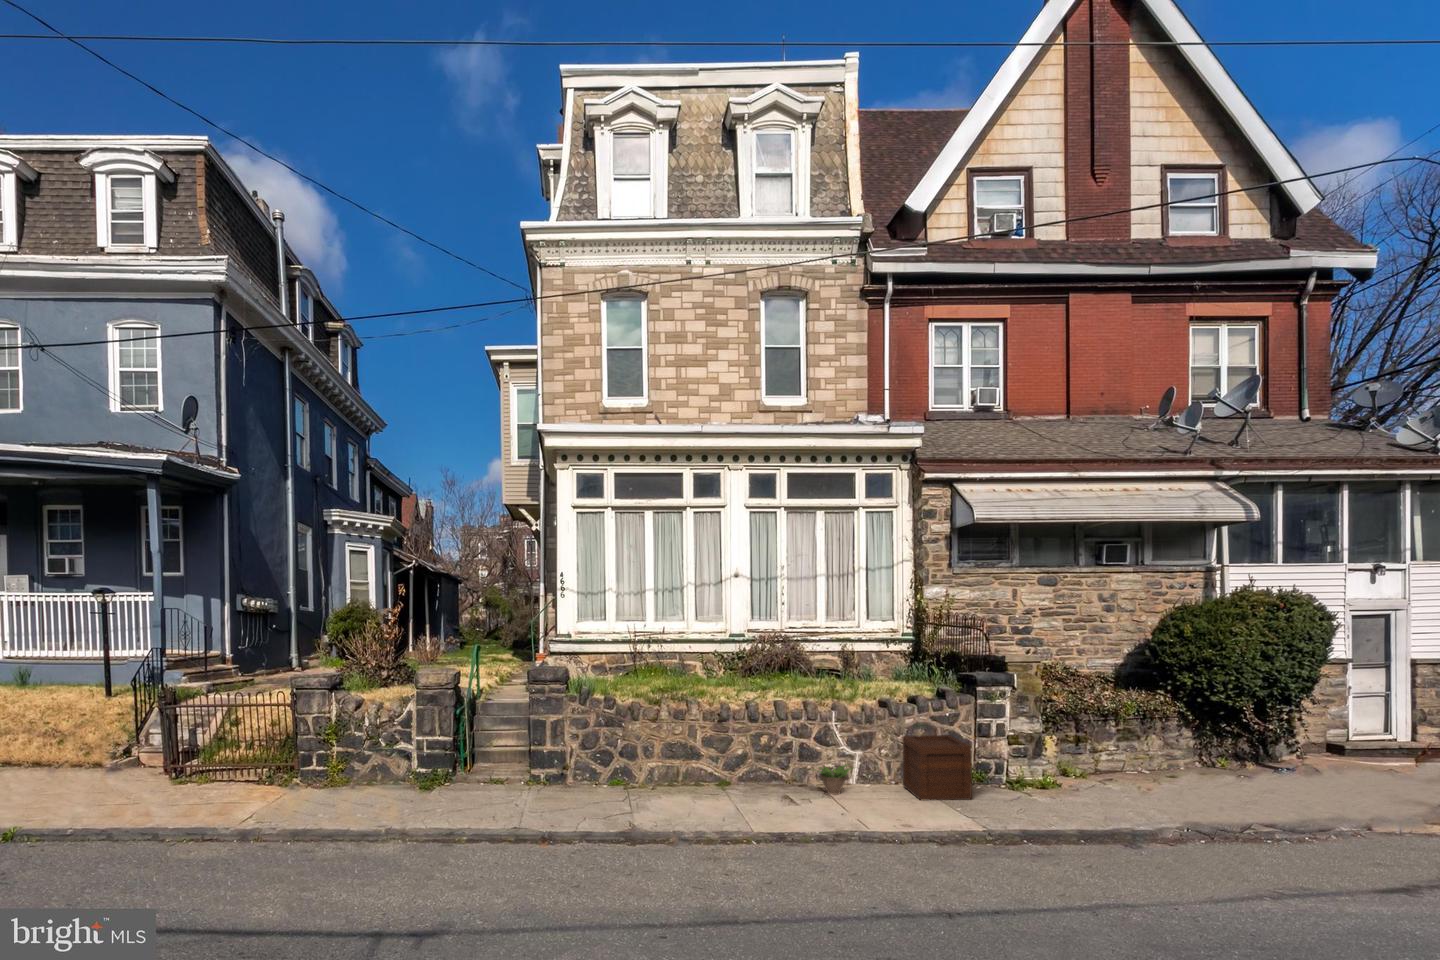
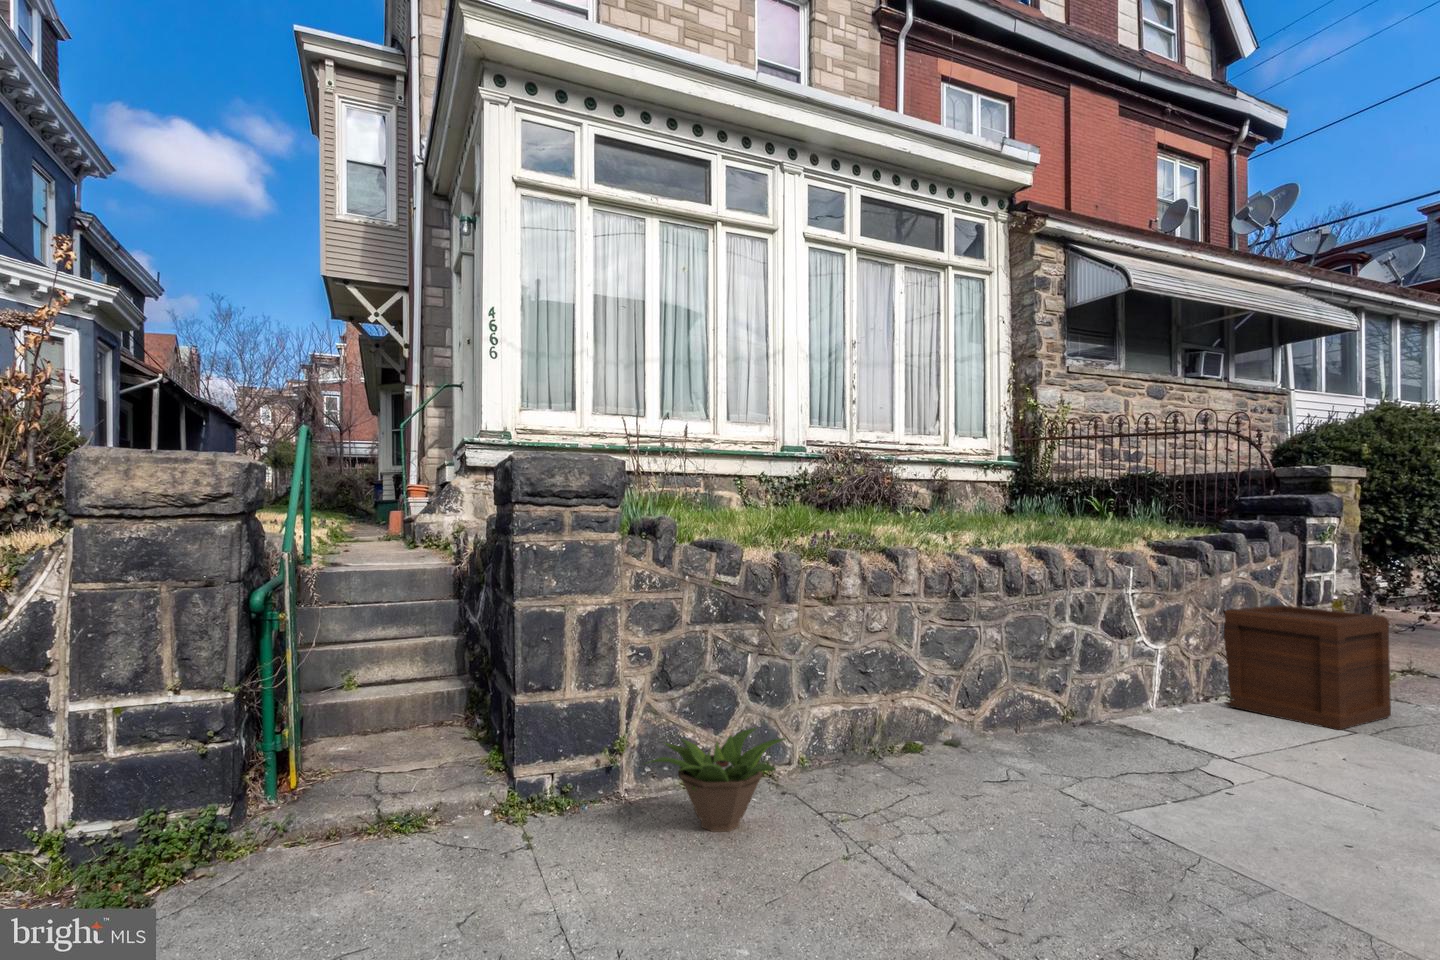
decorative plant: present [819,765,852,795] -> present [645,728,786,832]

